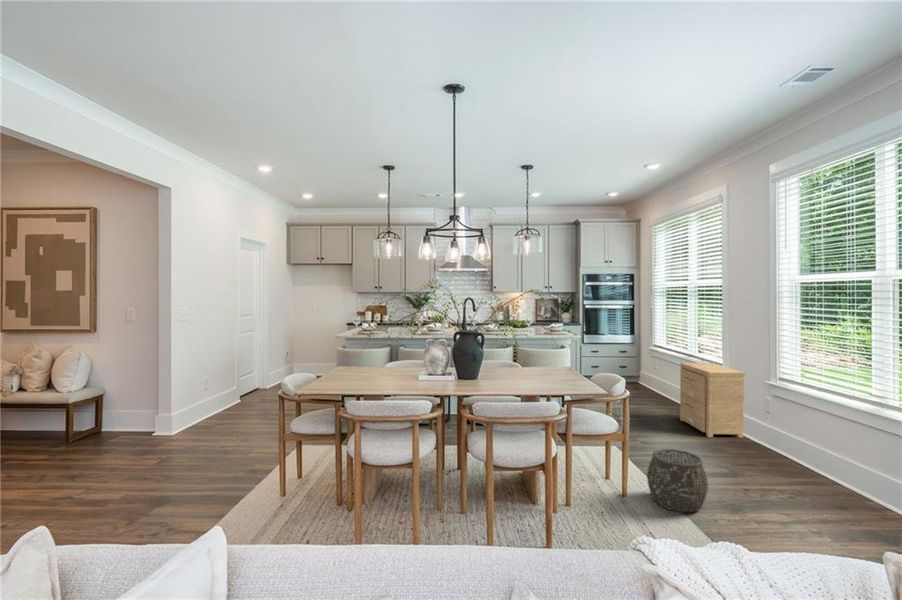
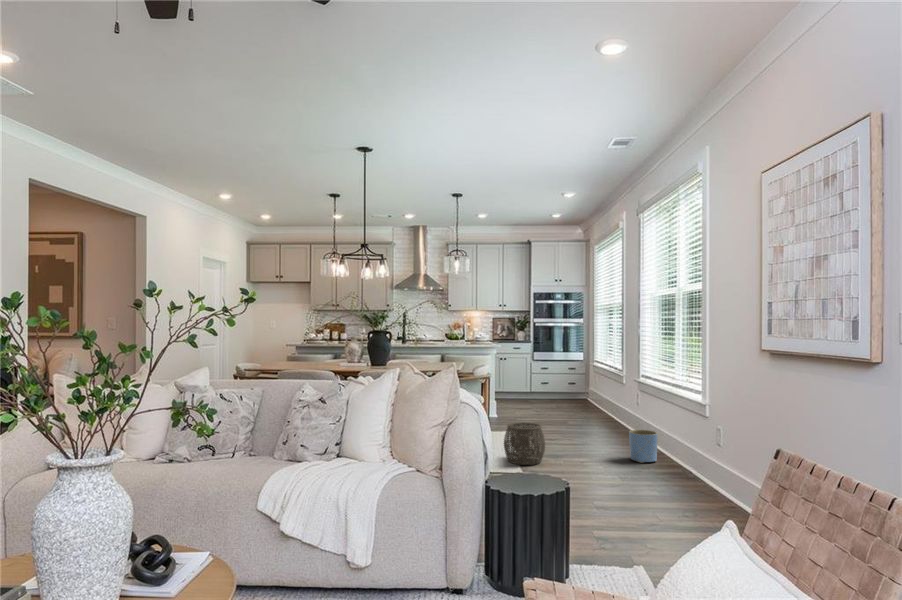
side table: present [680,363,744,437] -> none [589,370,632,432]
planter: none [804,456,850,505] -> present [629,430,658,463]

